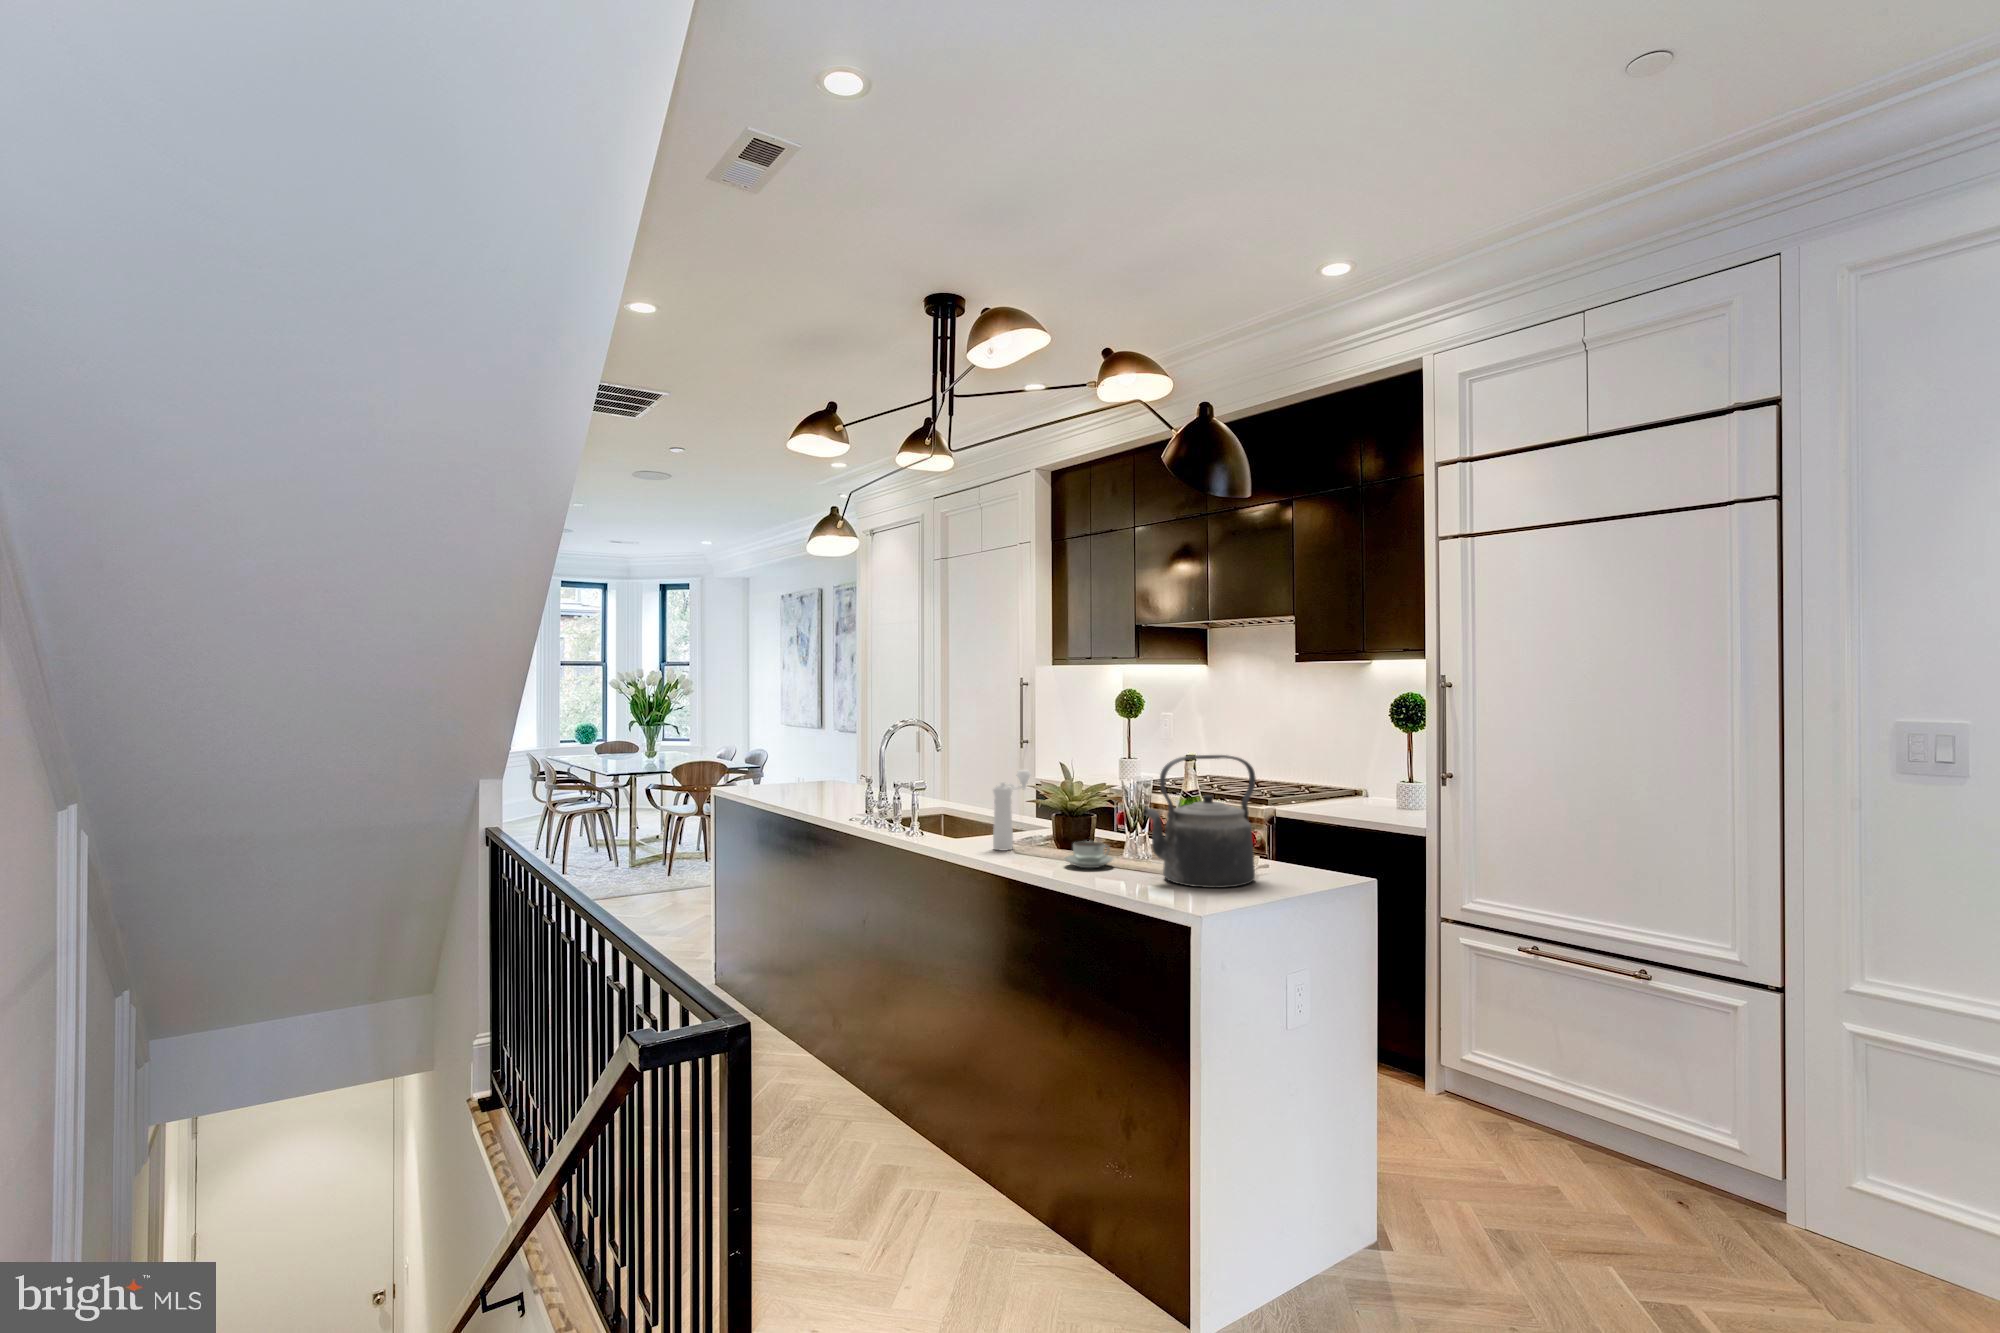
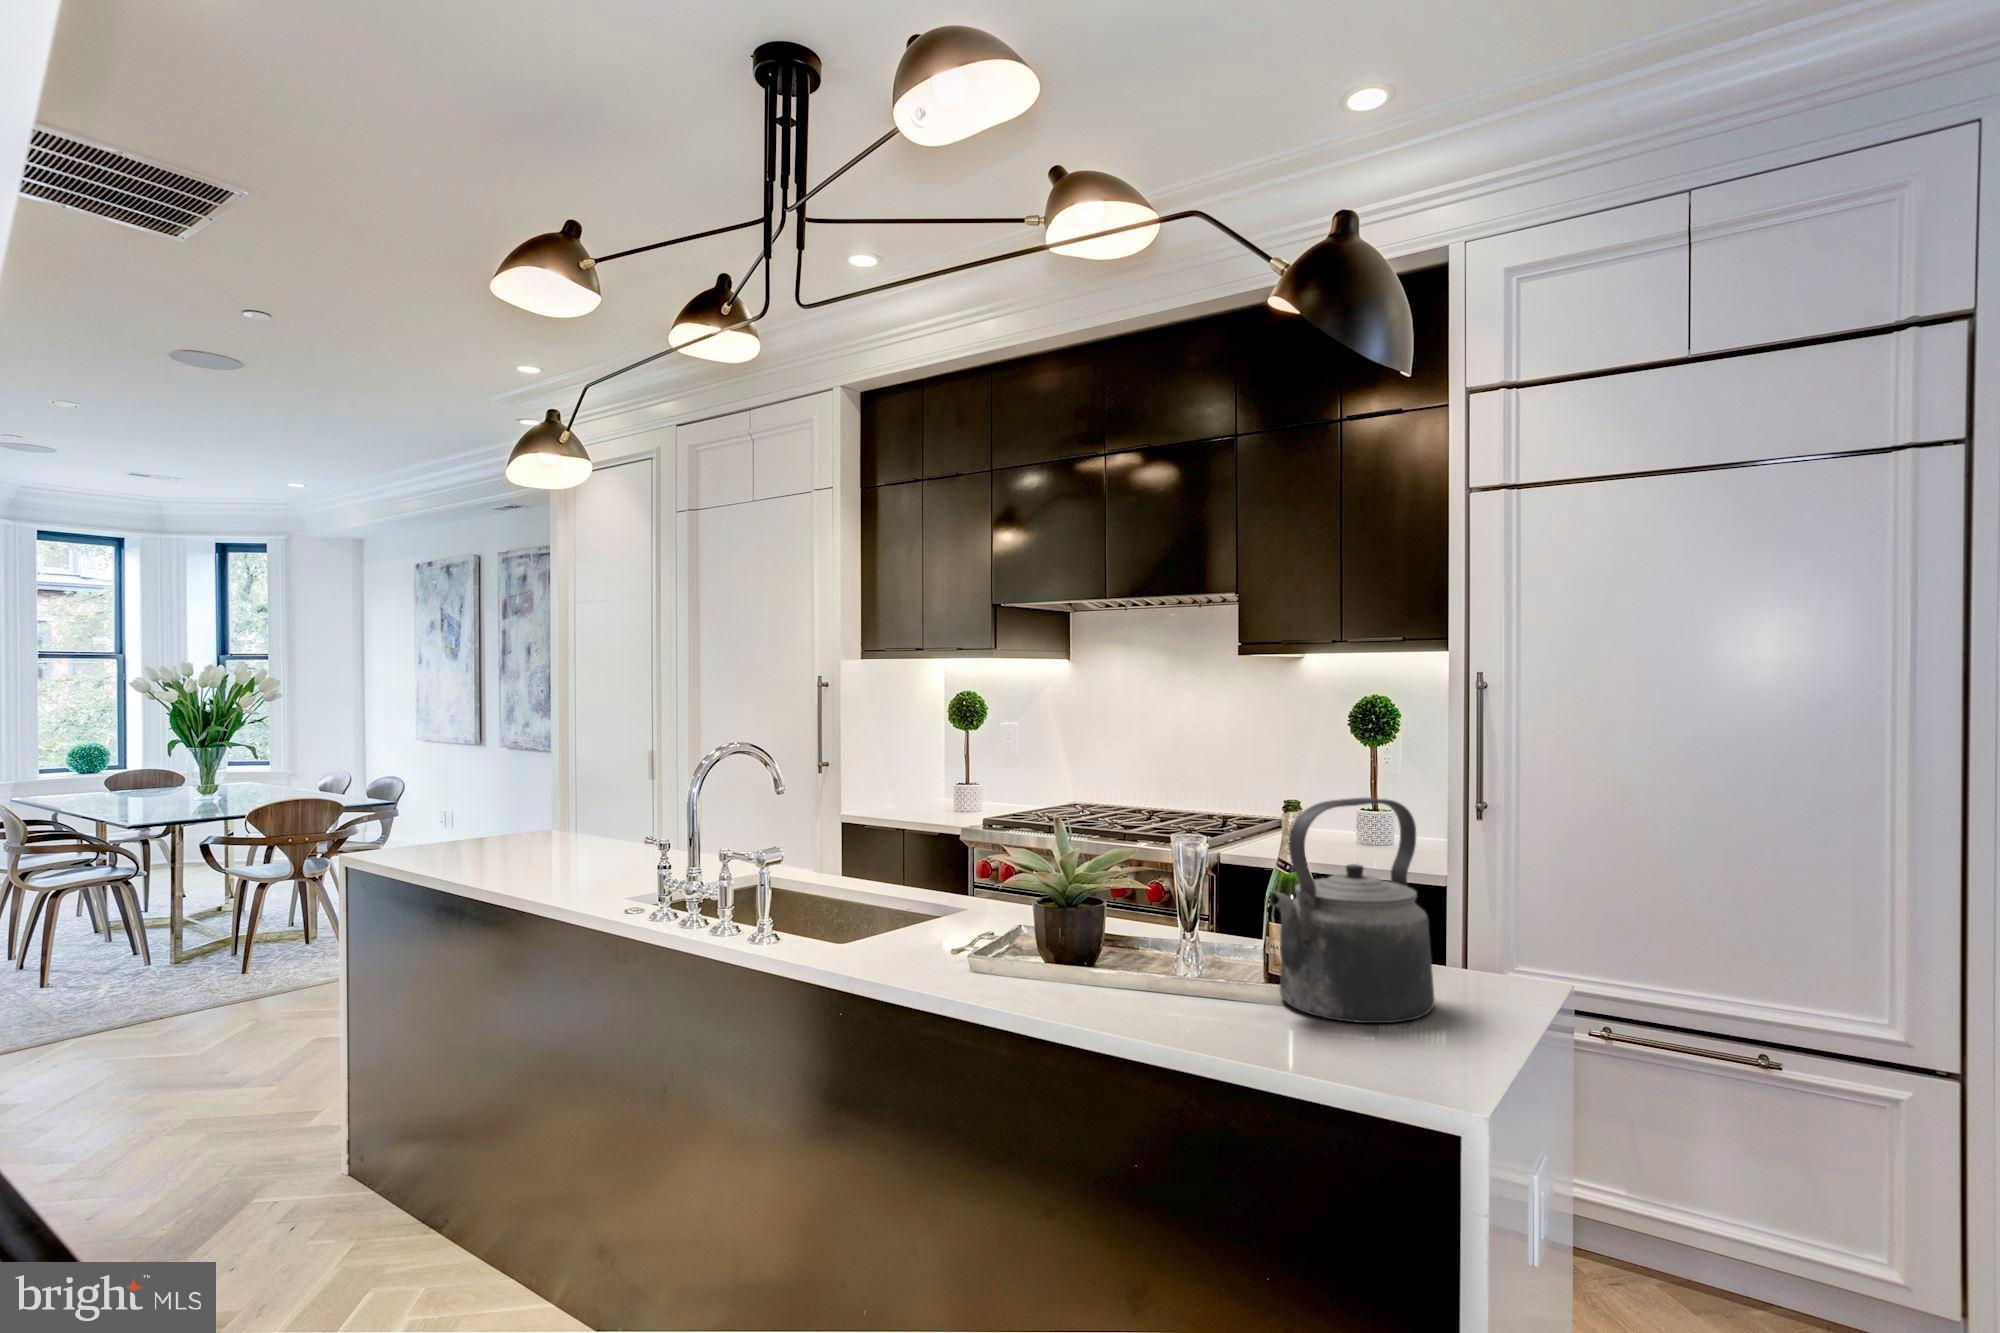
pepper mill: present [993,770,1031,850] -> none [928,821,977,958]
coffee cup: present [1065,841,1113,868] -> none [1089,943,1172,991]

